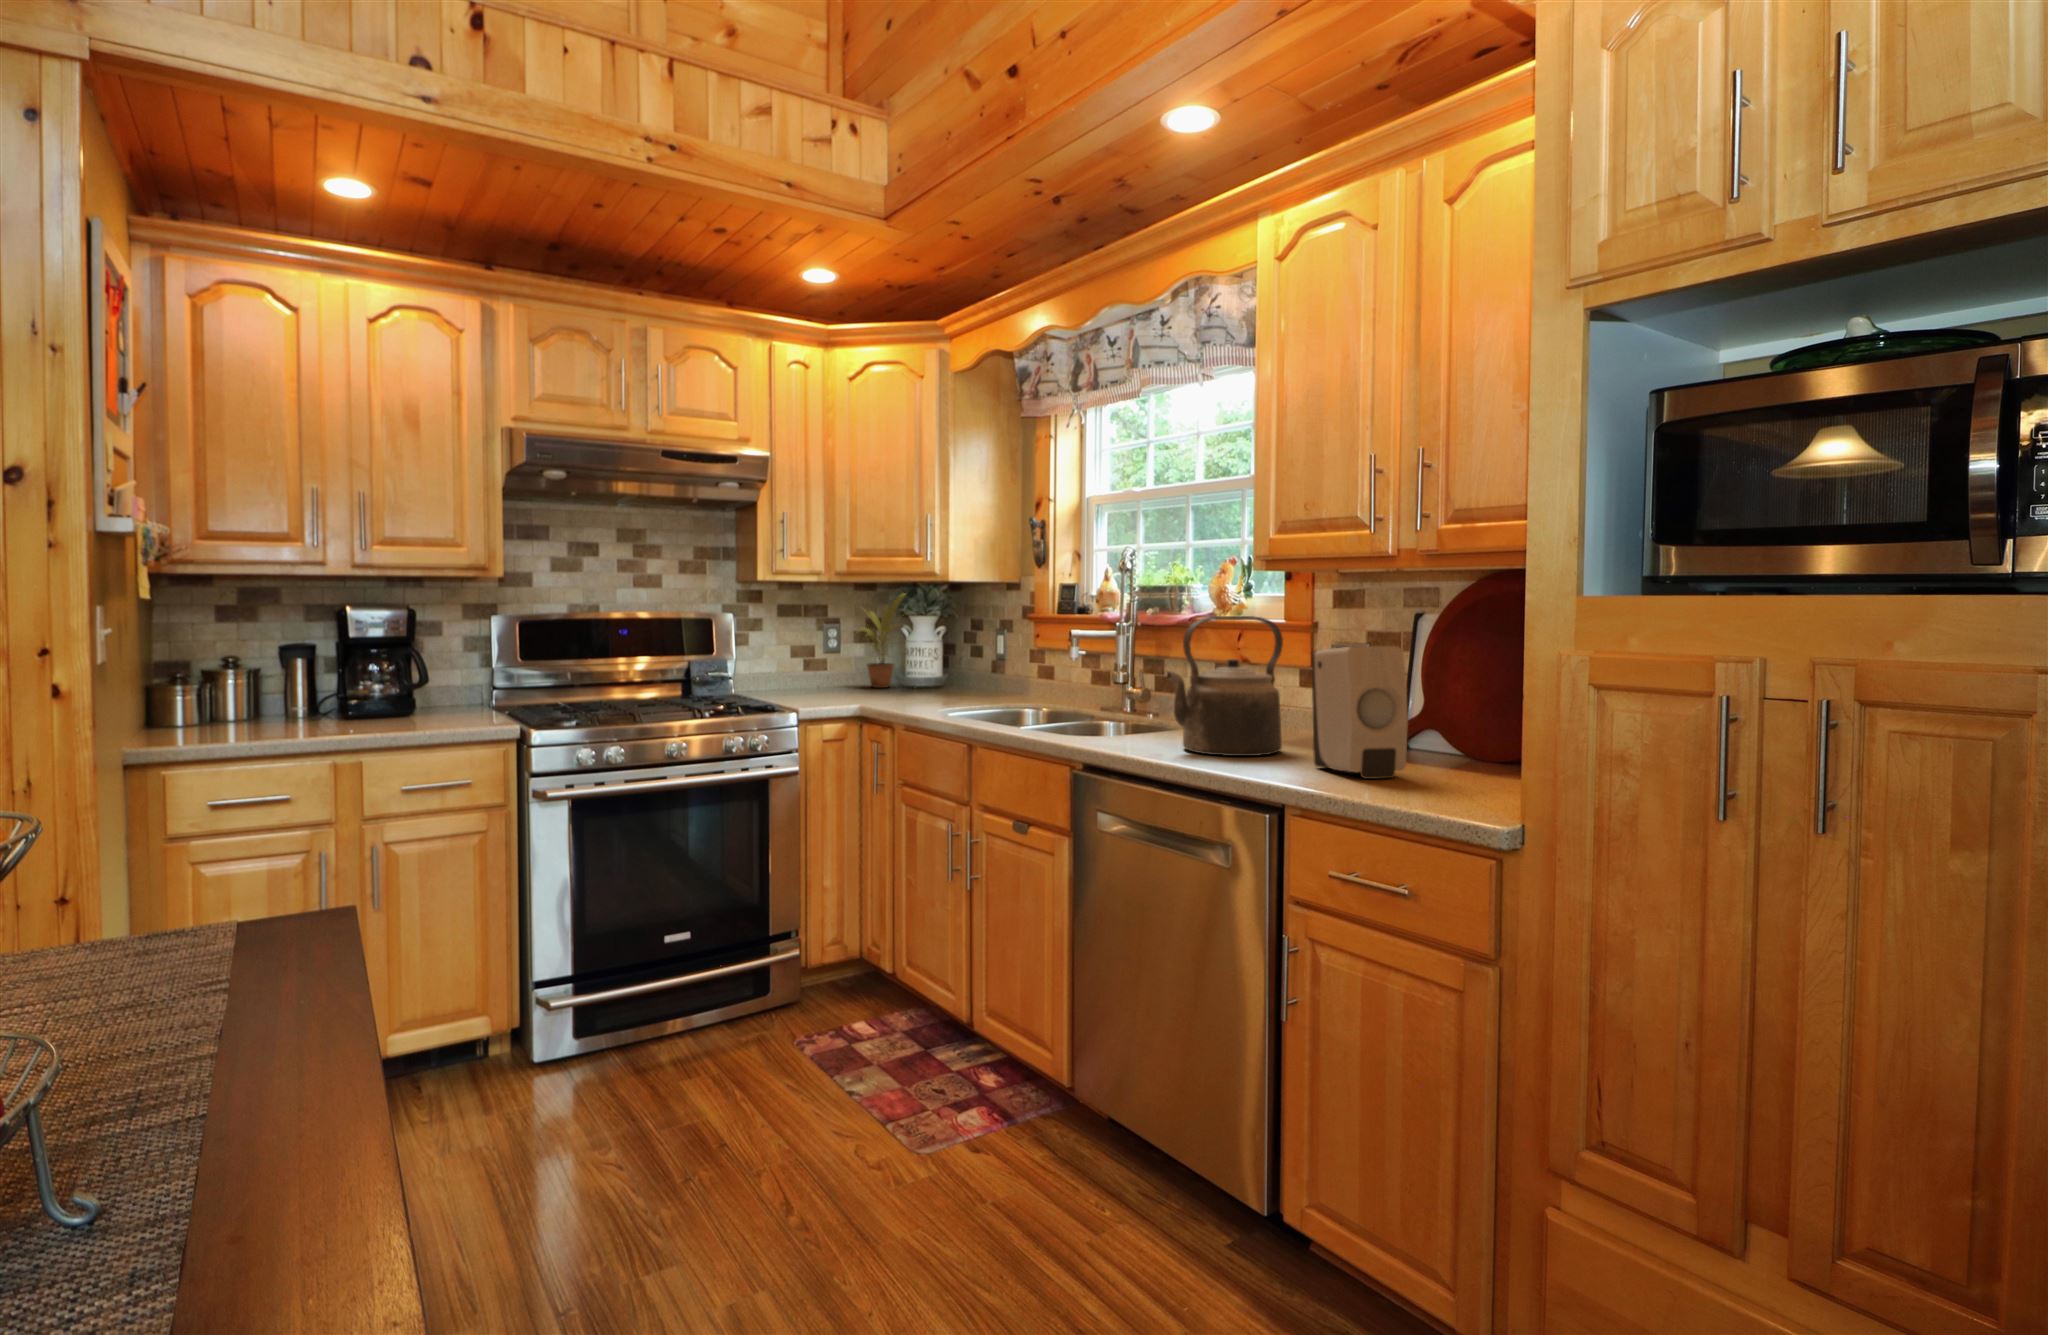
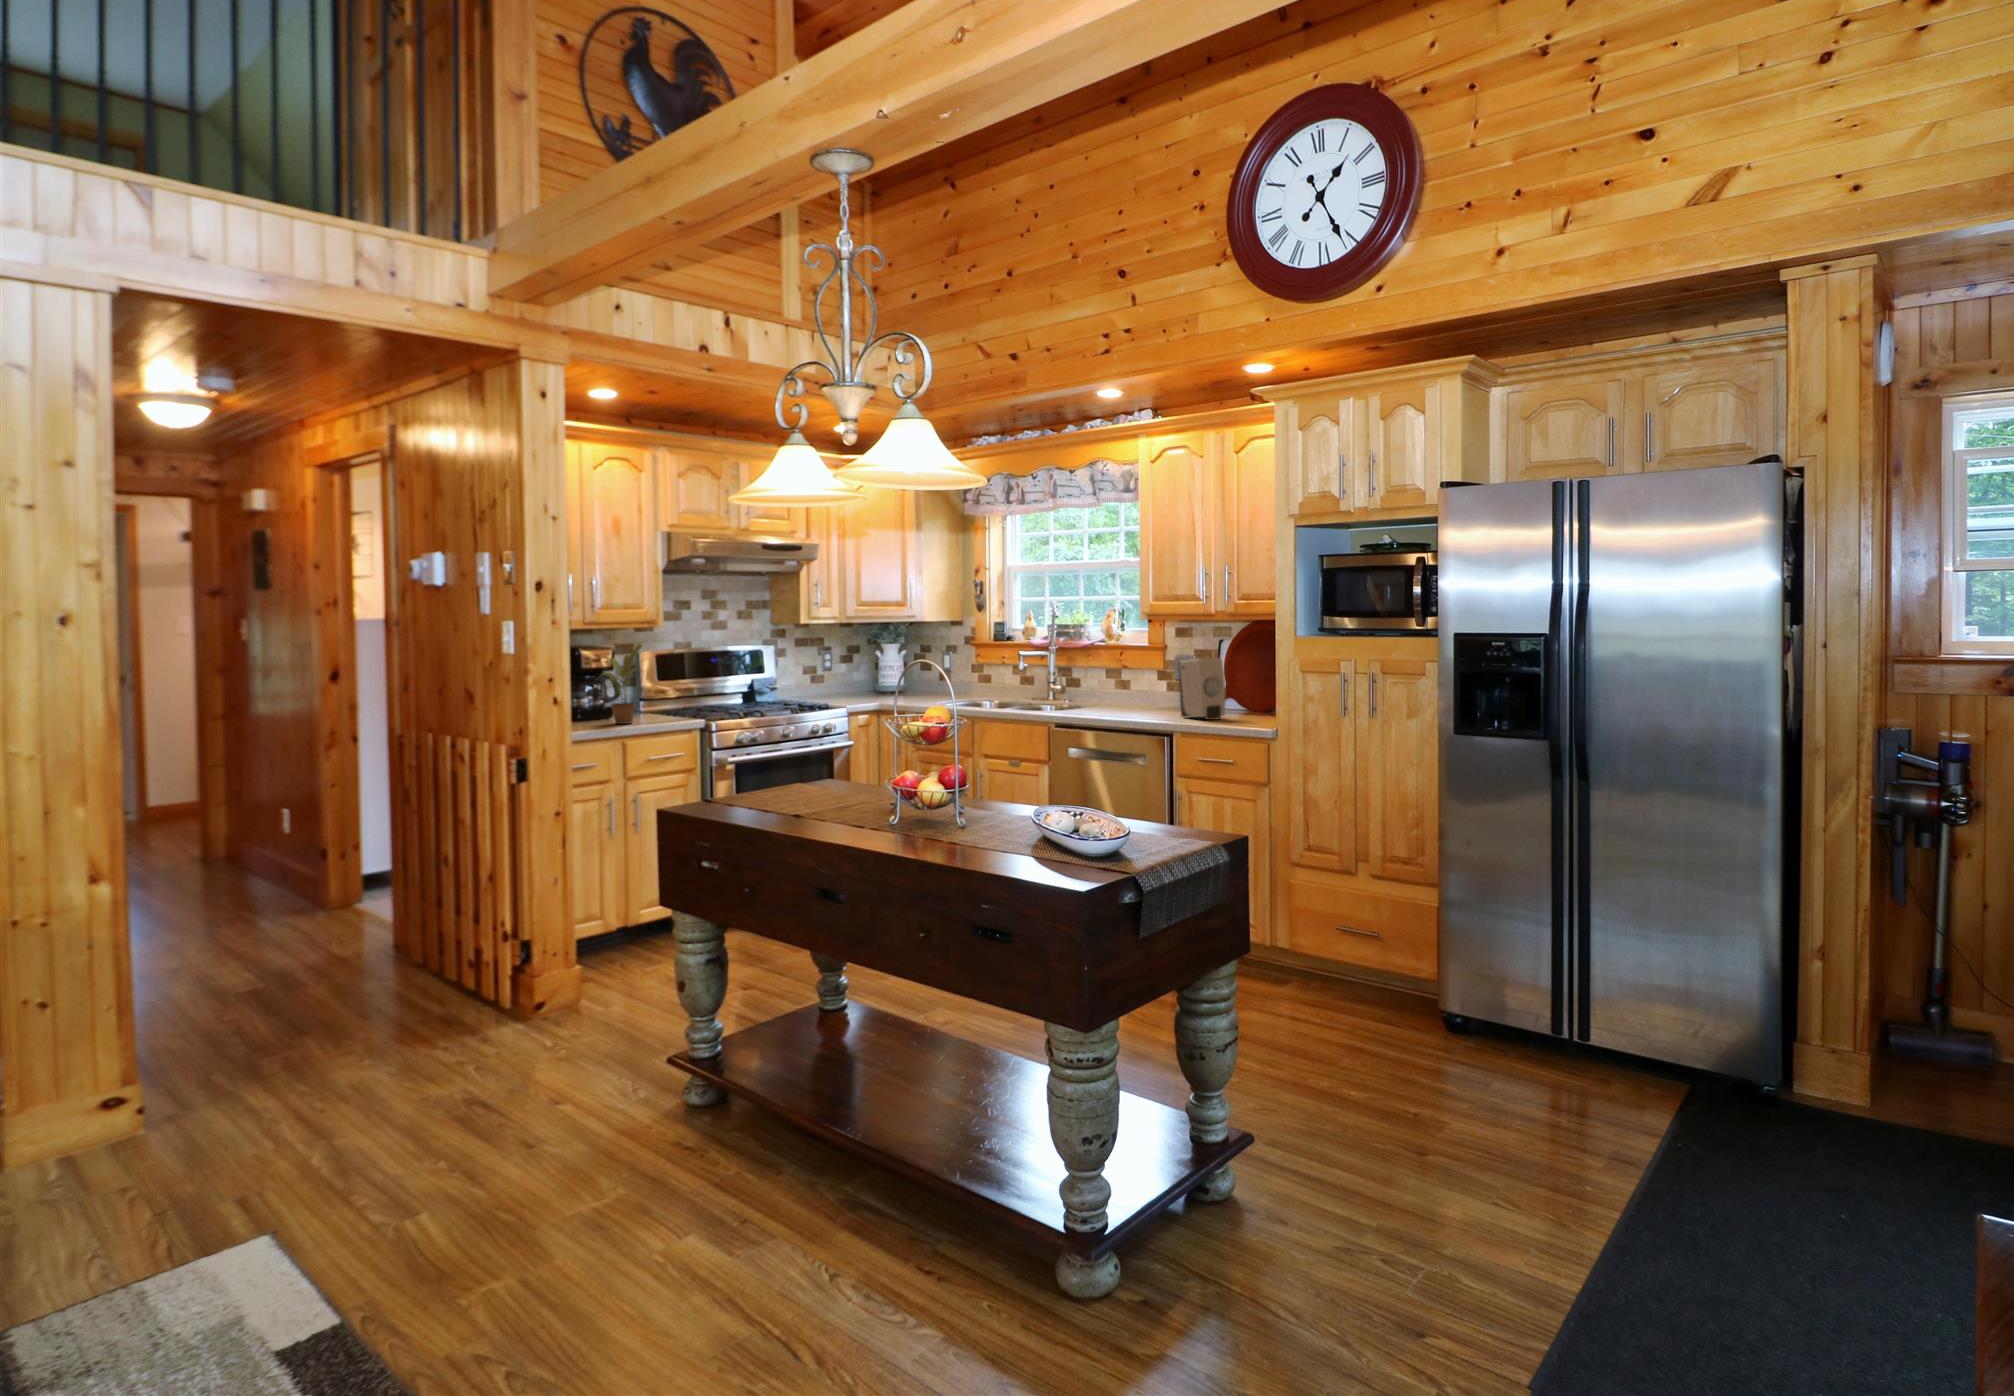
potted plant: present [854,593,905,688] -> present [603,642,643,724]
kettle: present [1167,616,1283,756] -> none [1103,644,1160,715]

